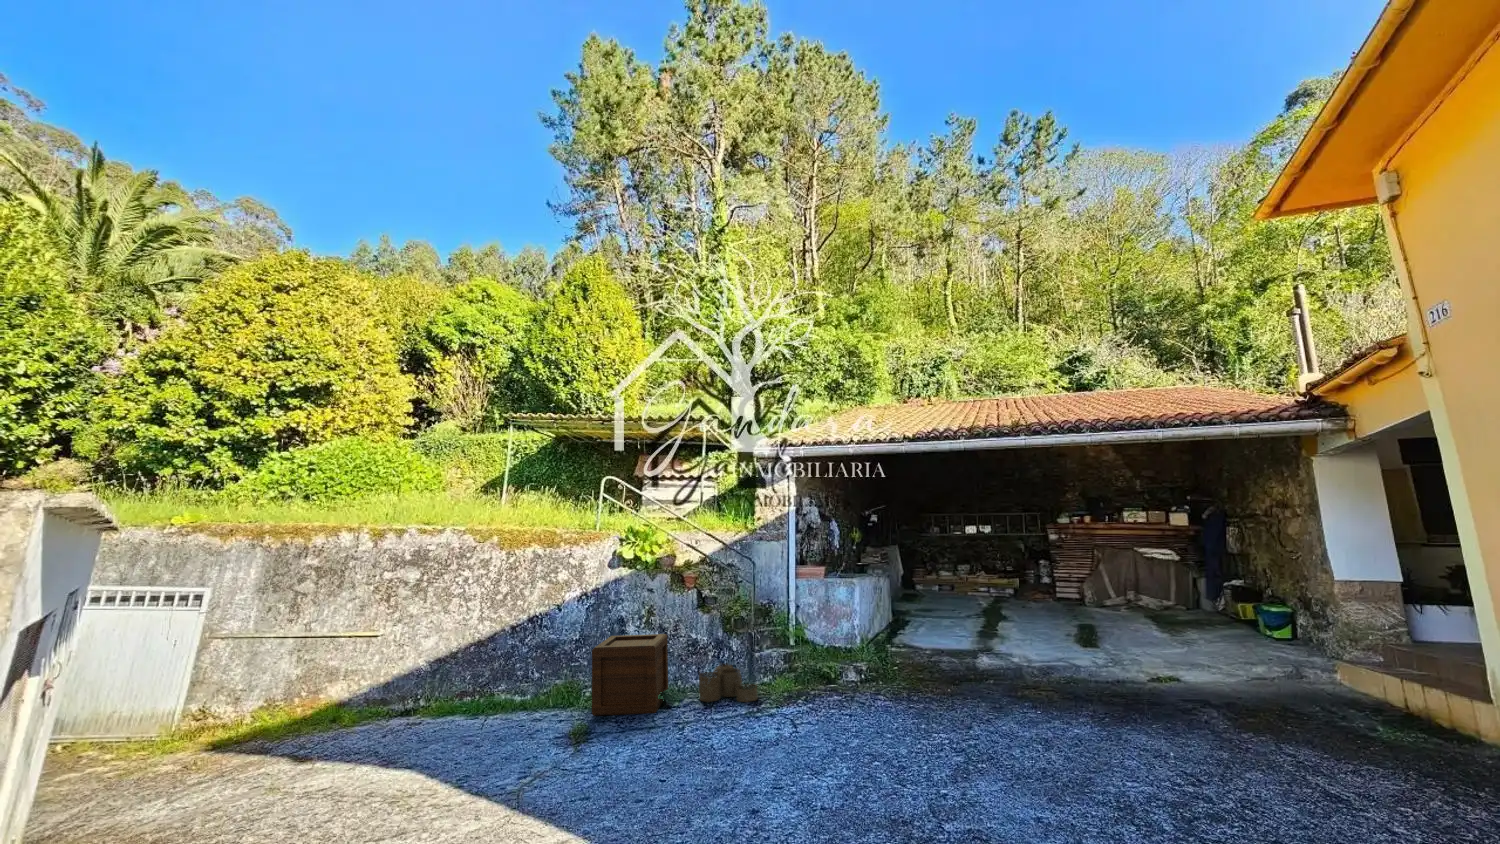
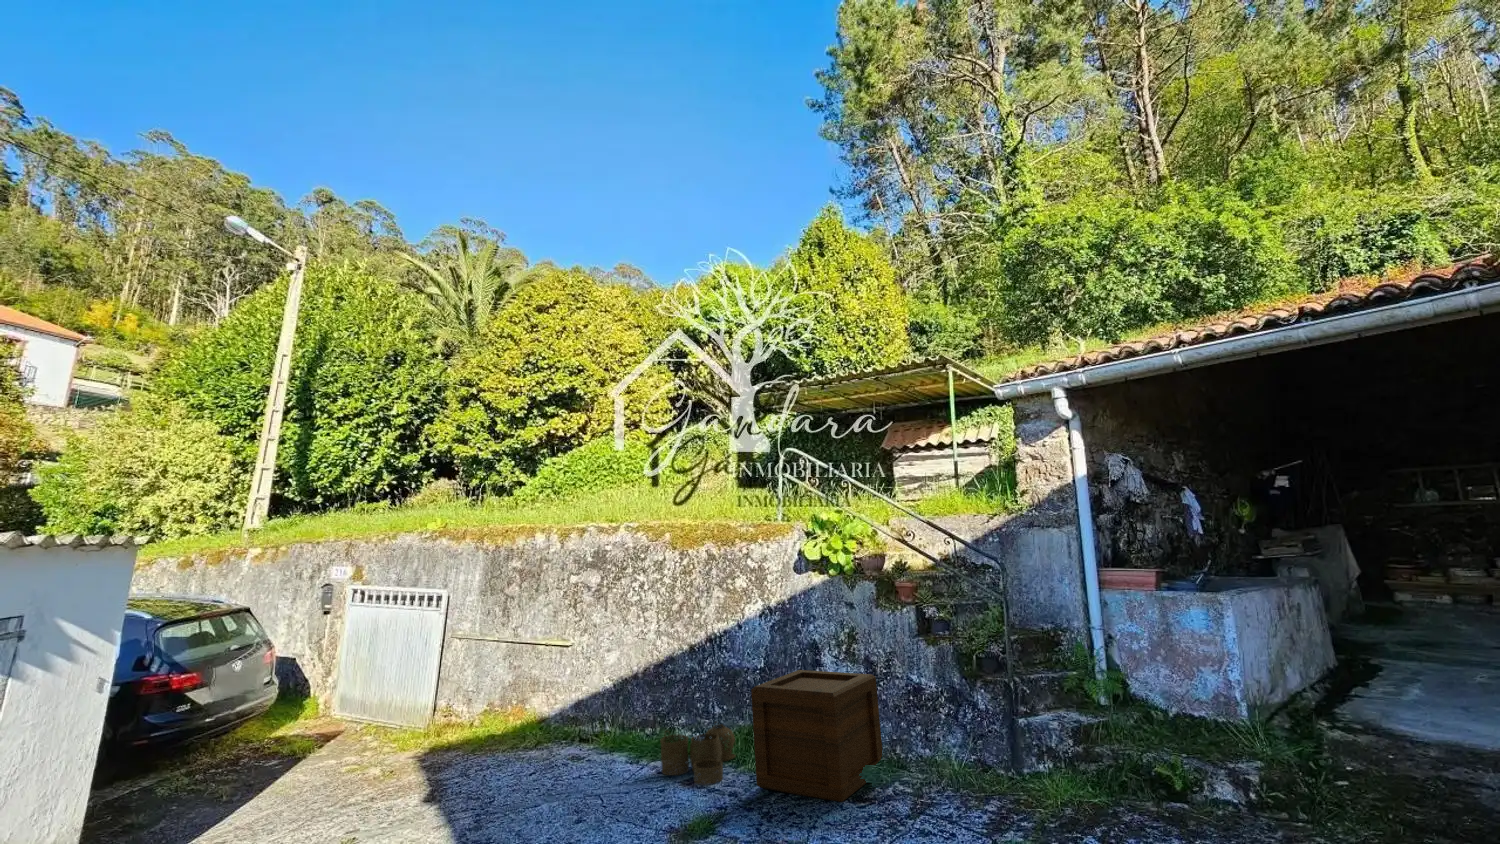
woven basket: present [699,663,758,702] -> present [660,724,735,785]

